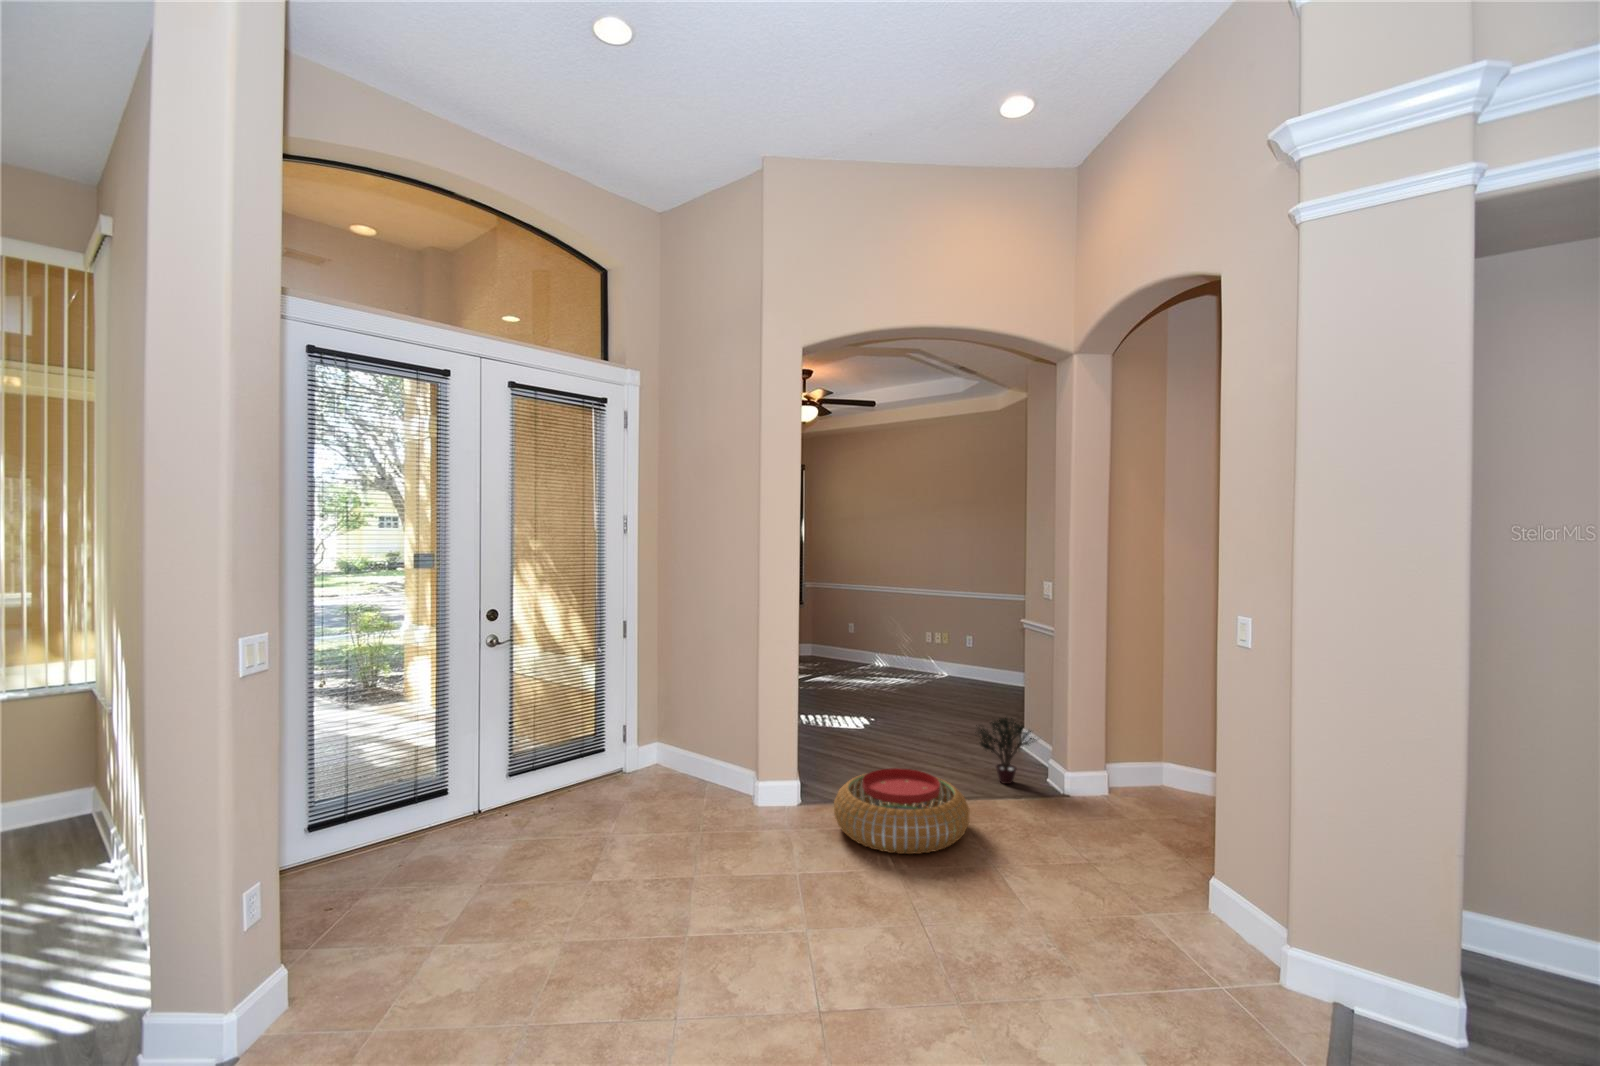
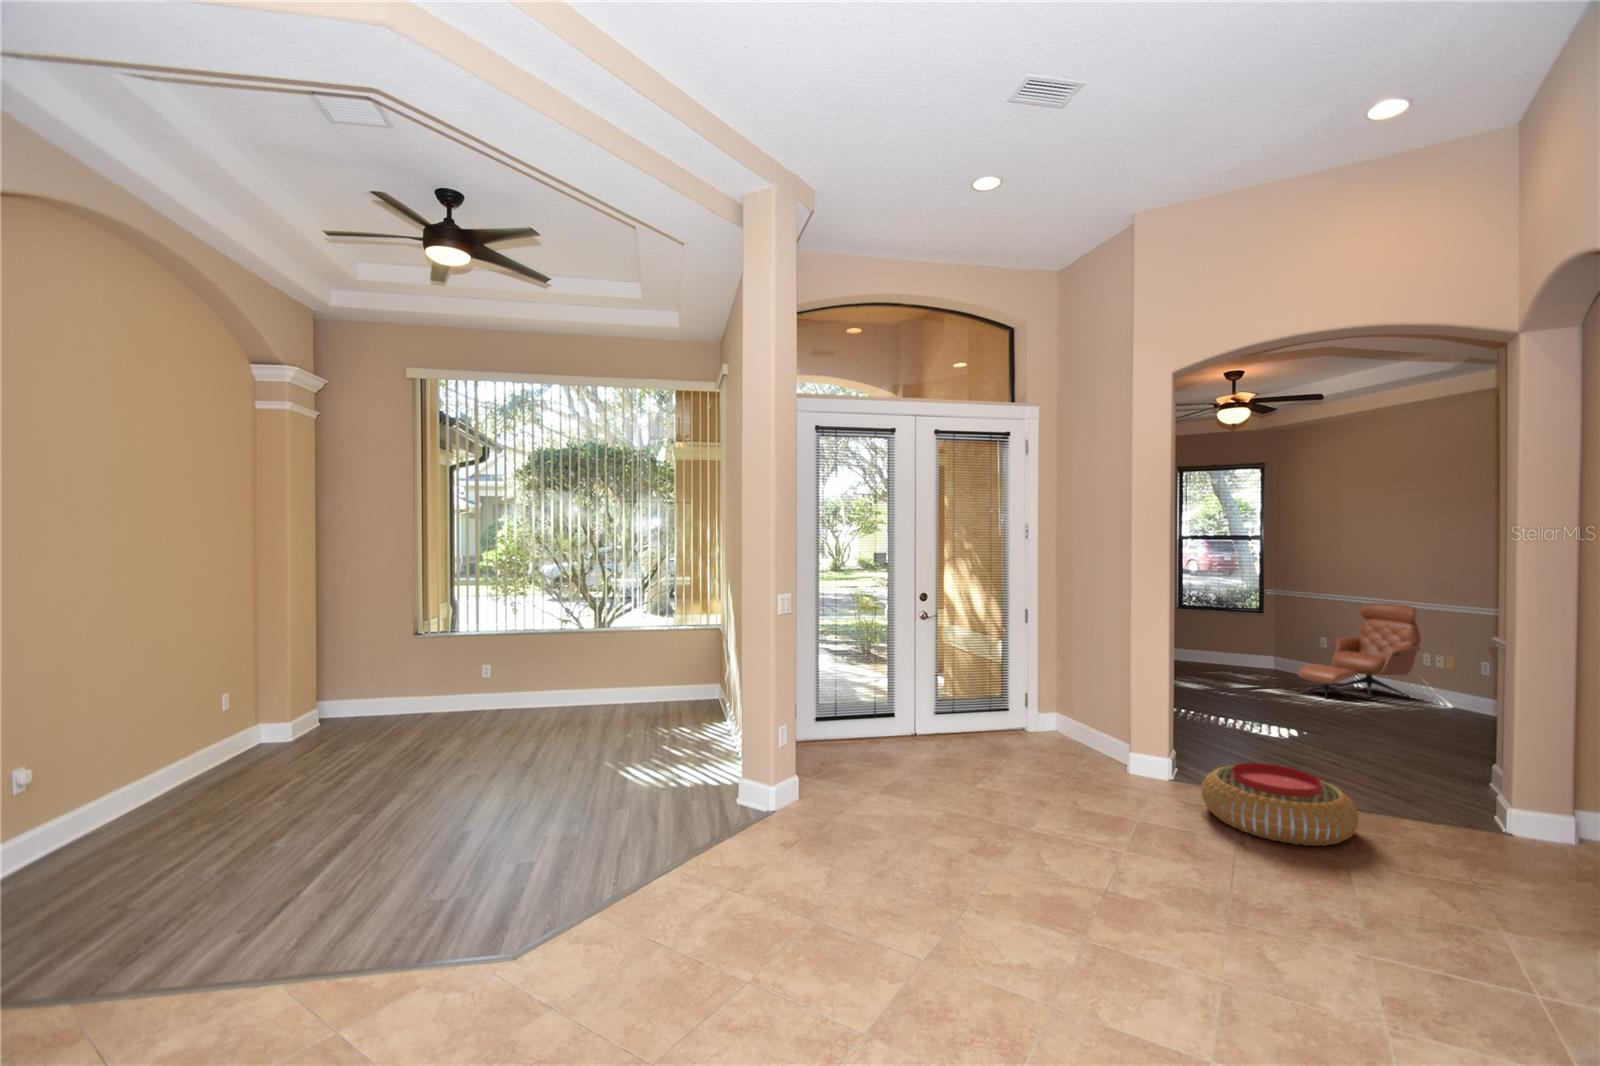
lounge chair: none [850,589,932,681] -> present [1298,603,1421,699]
potted plant: present [976,718,1037,784] -> none [1401,741,1495,817]

